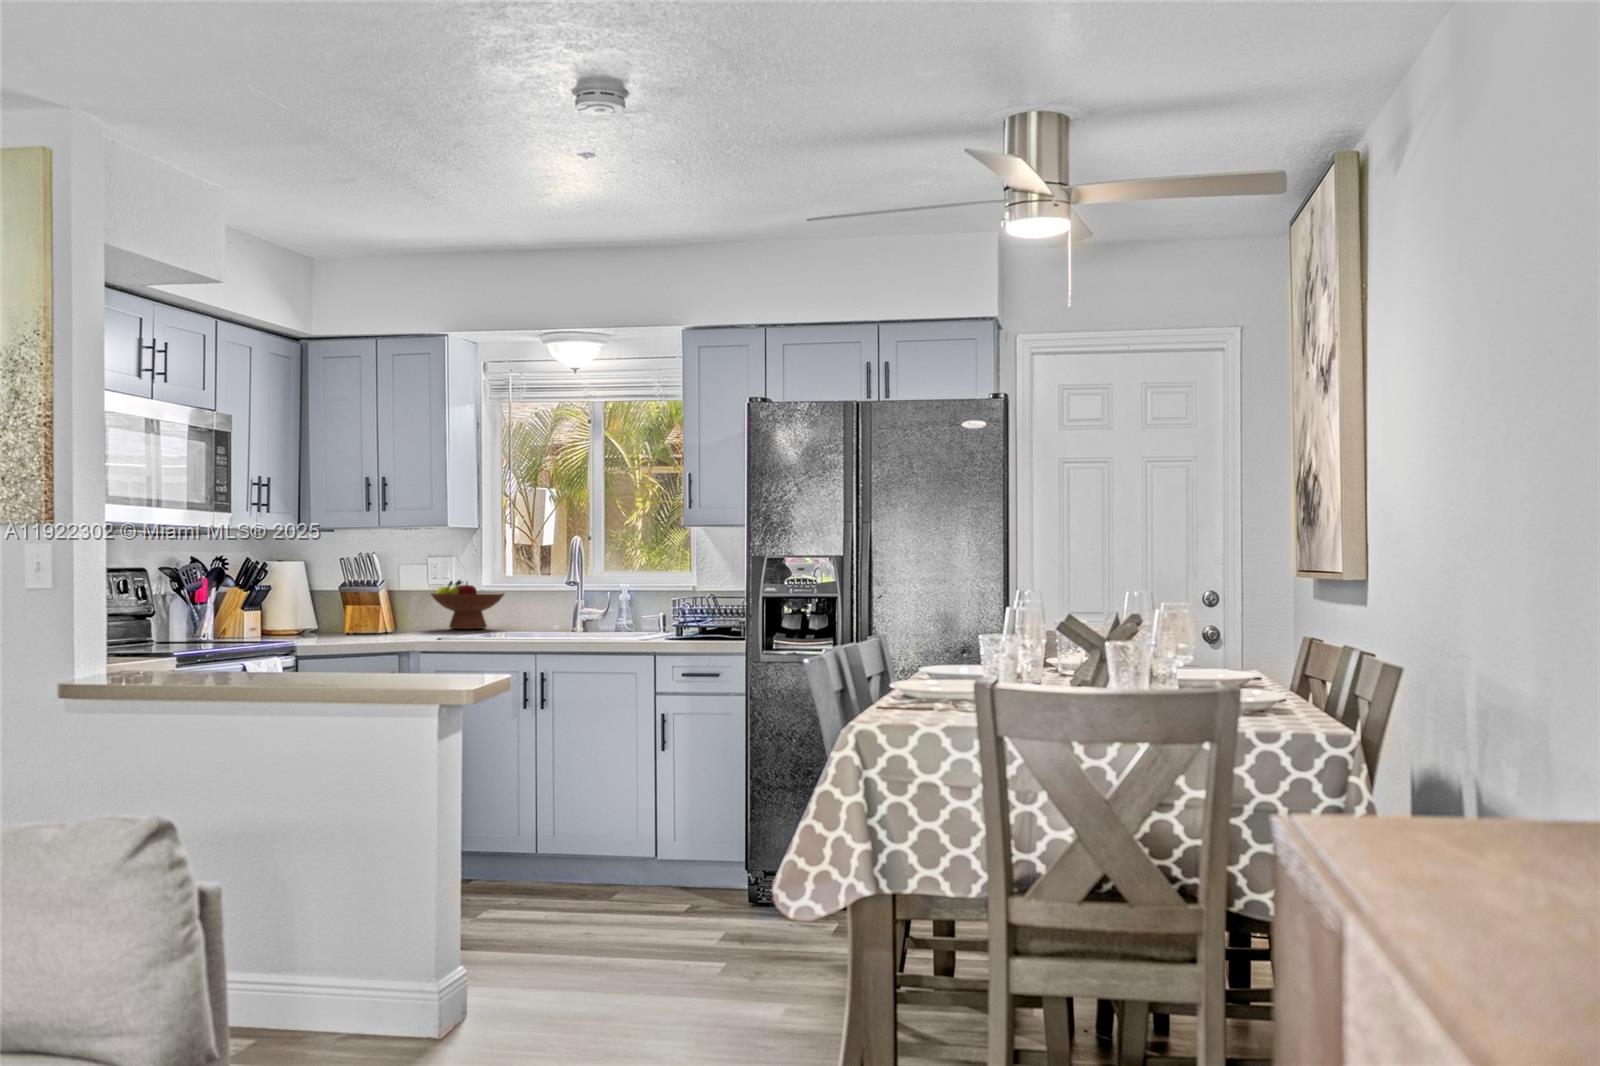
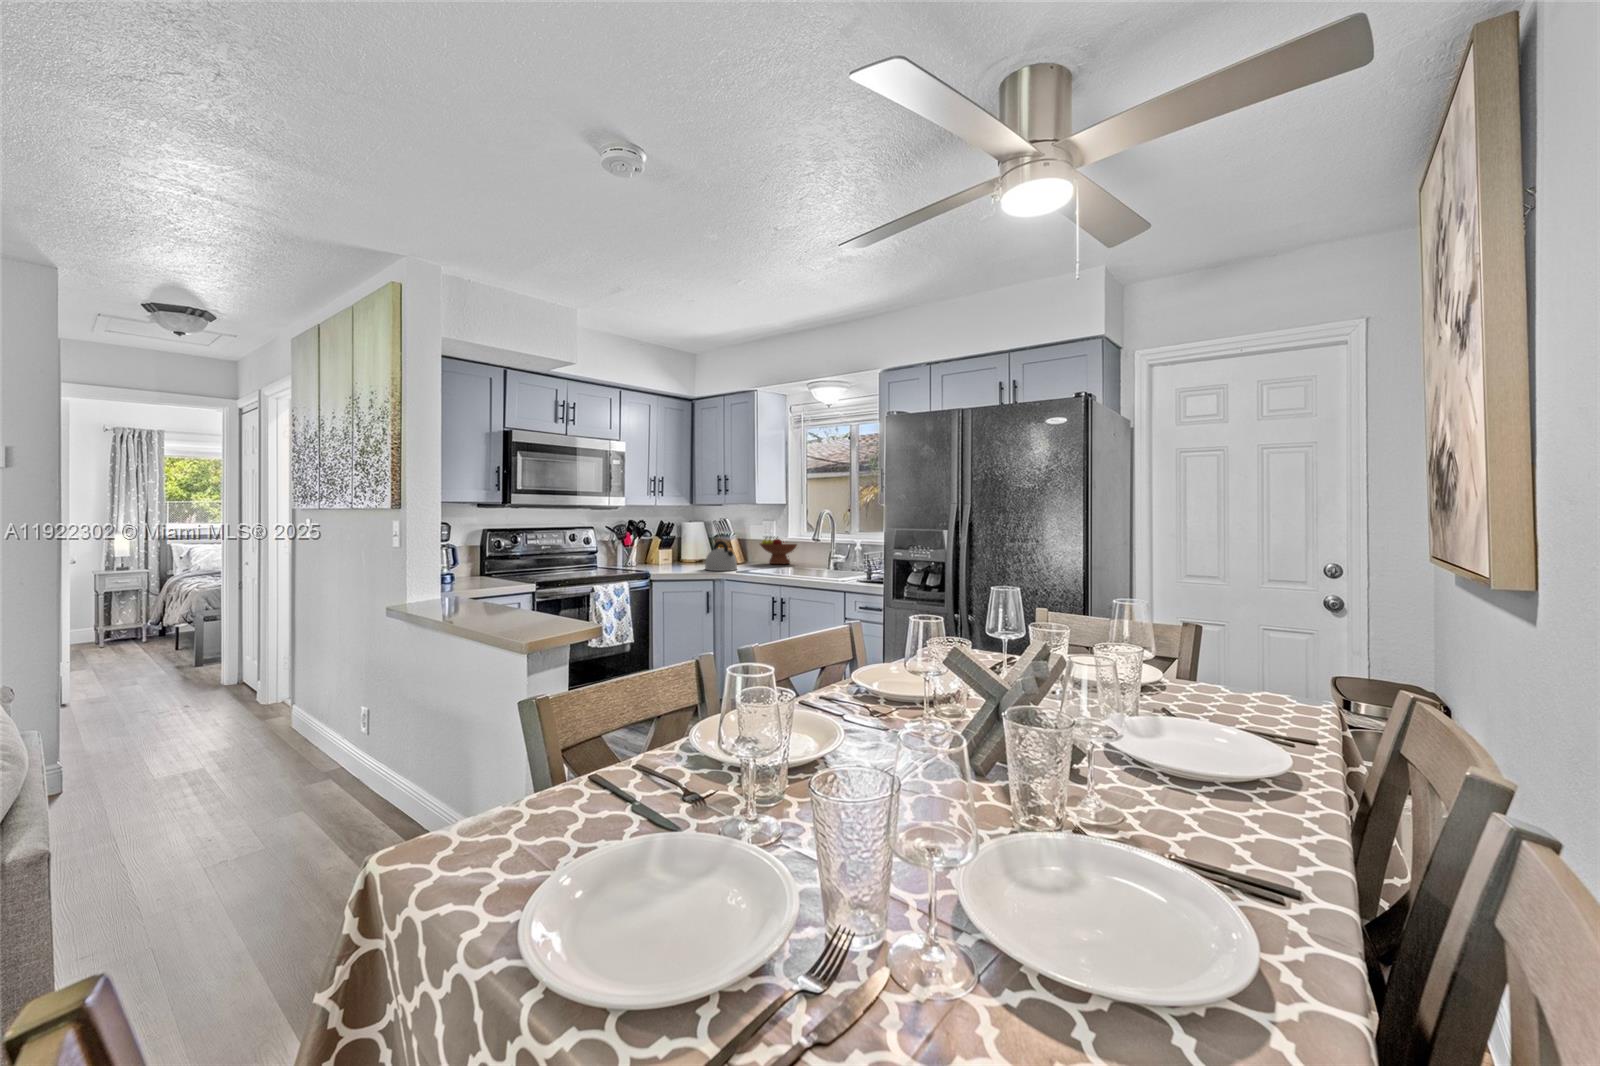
kettle: none [368,589,429,639] -> present [705,541,737,571]

